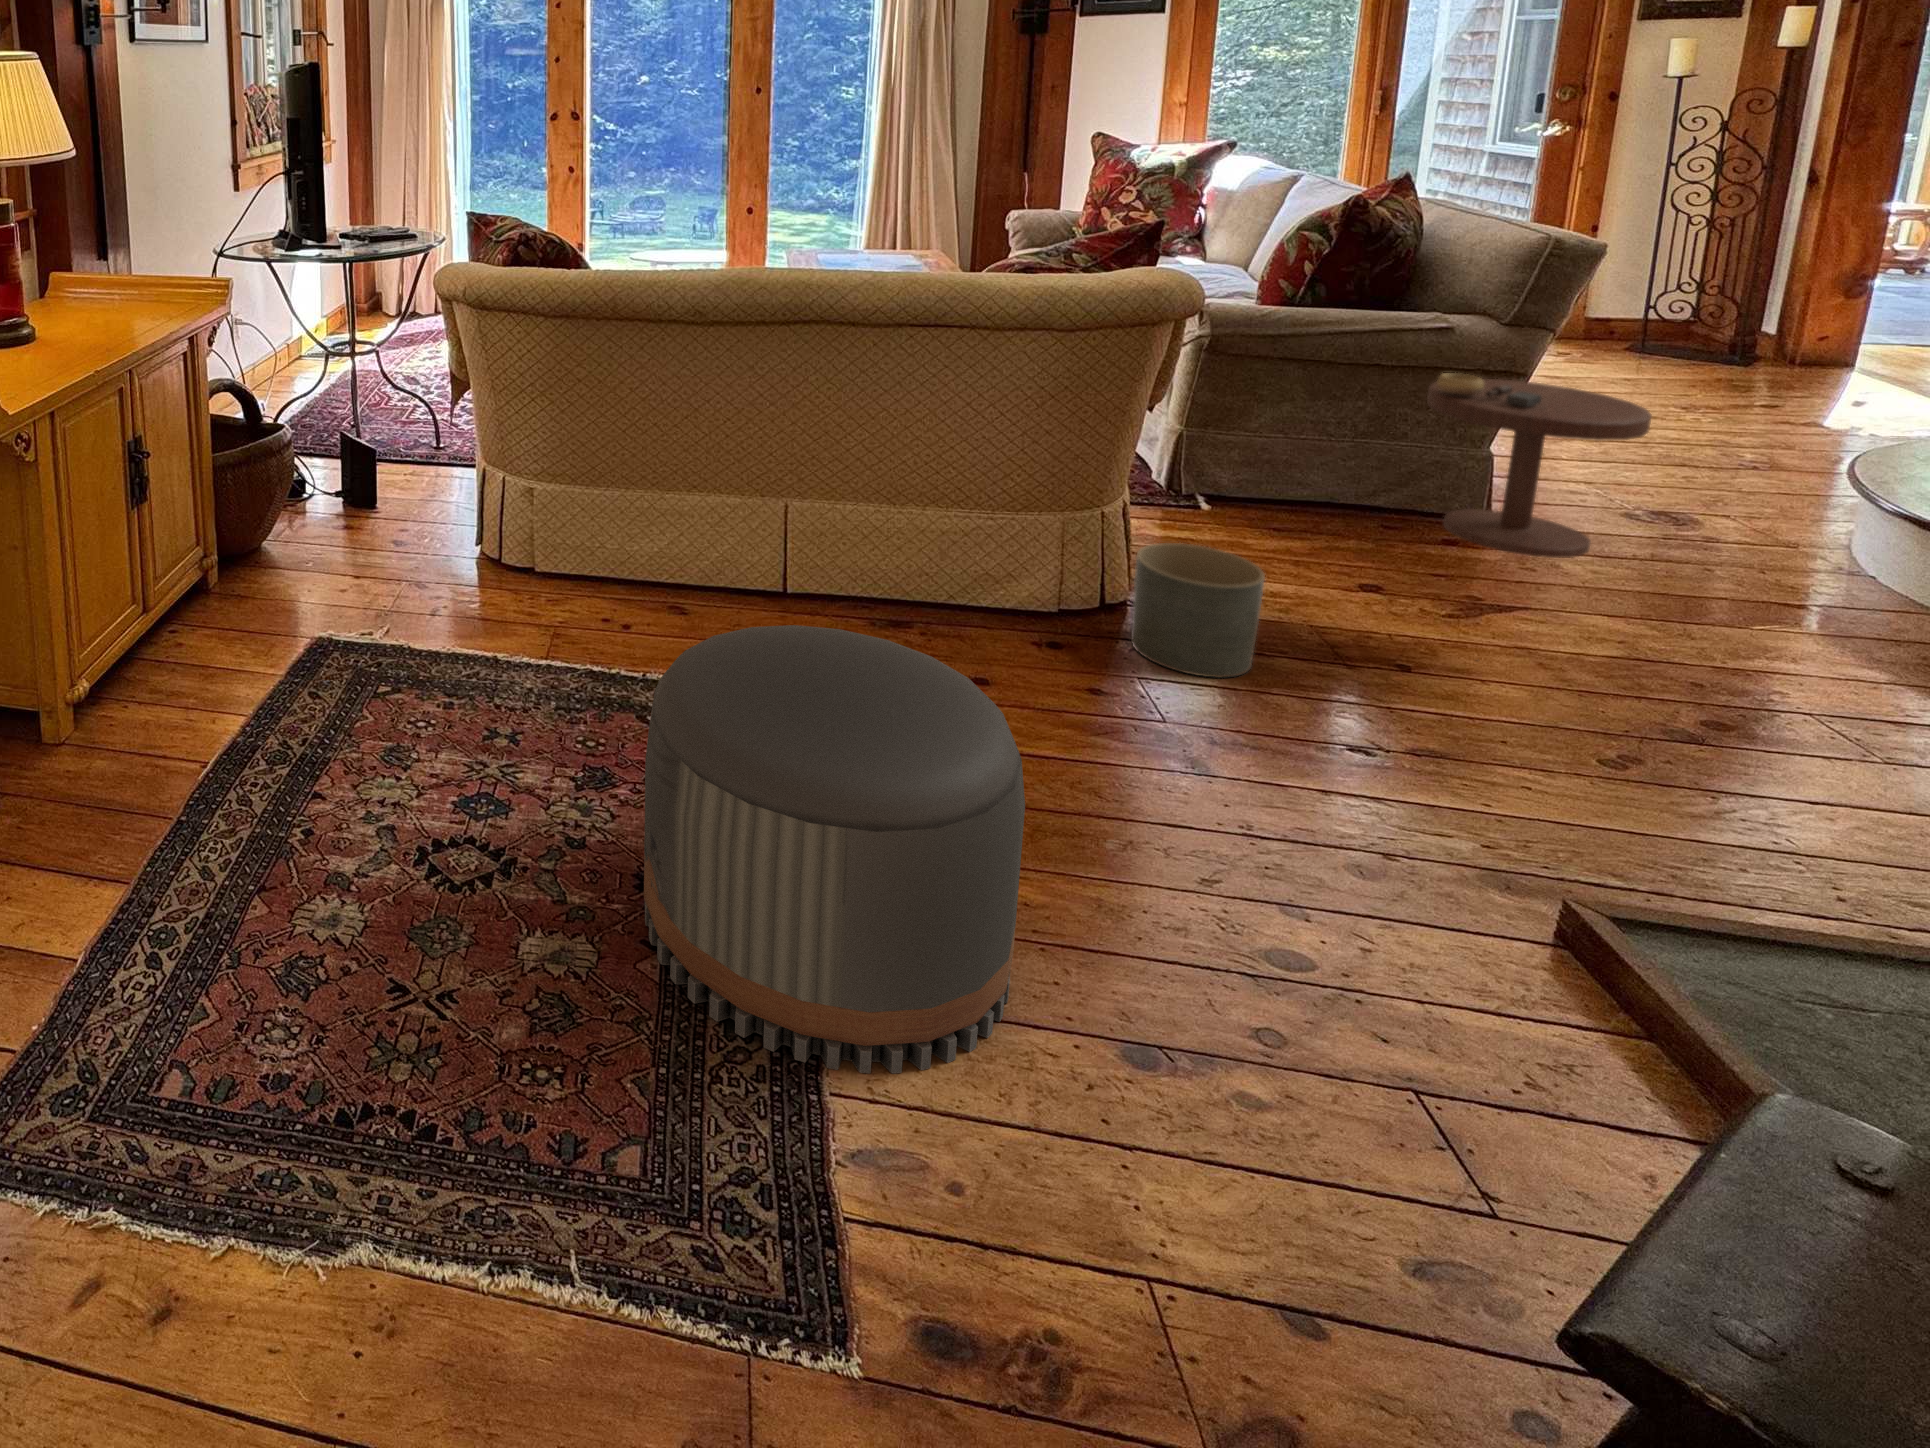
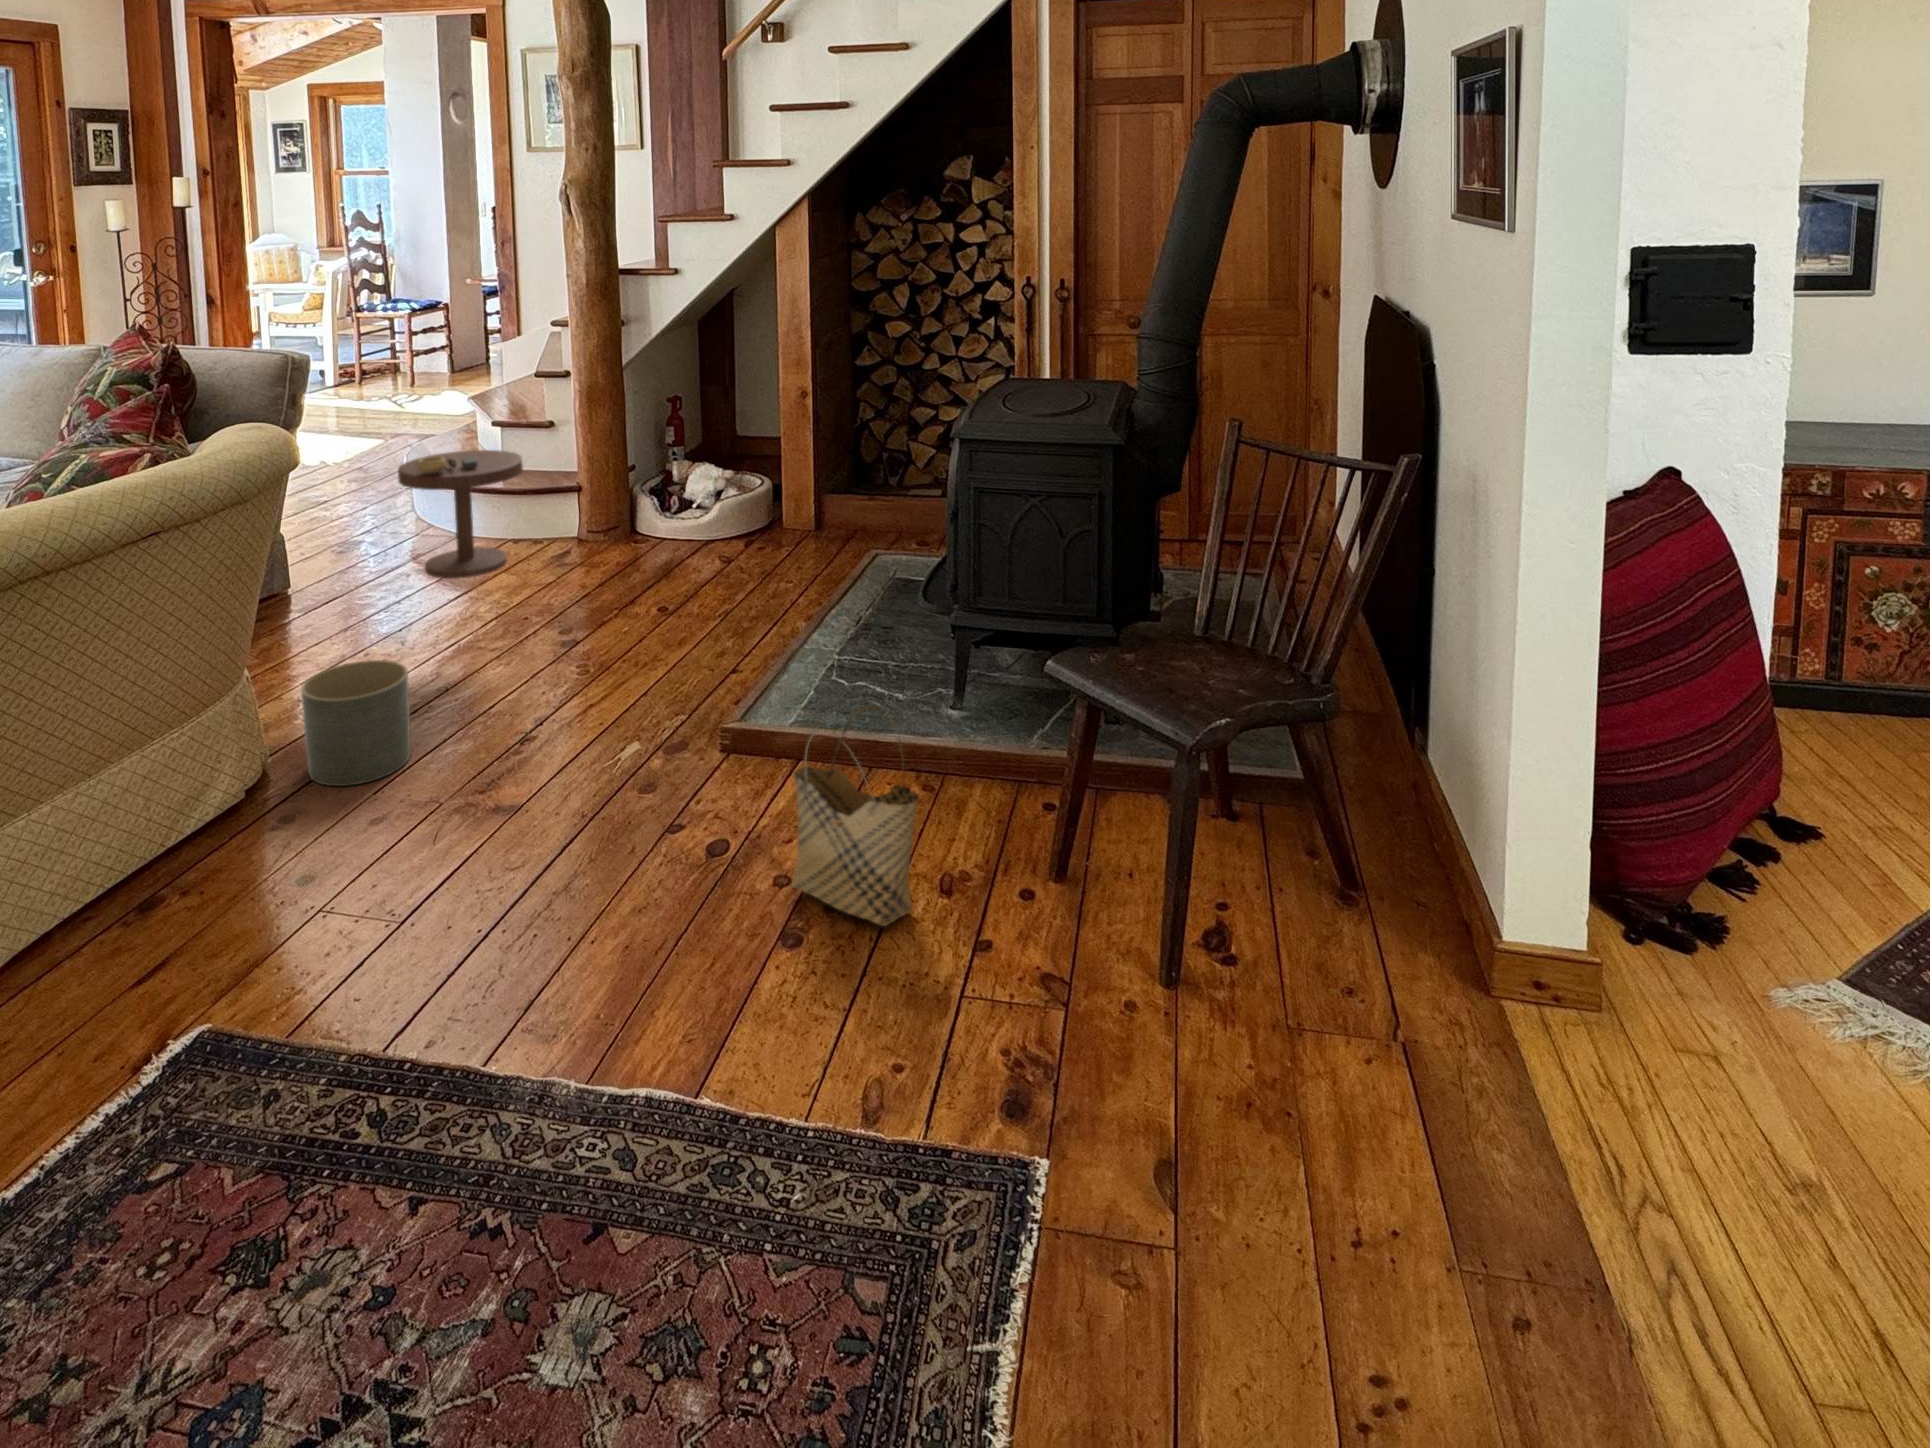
pouf: present [644,625,1025,1073] -> none [425,774,790,1239]
woven basket: none [1237,833,1429,1209] -> present [792,706,919,926]

